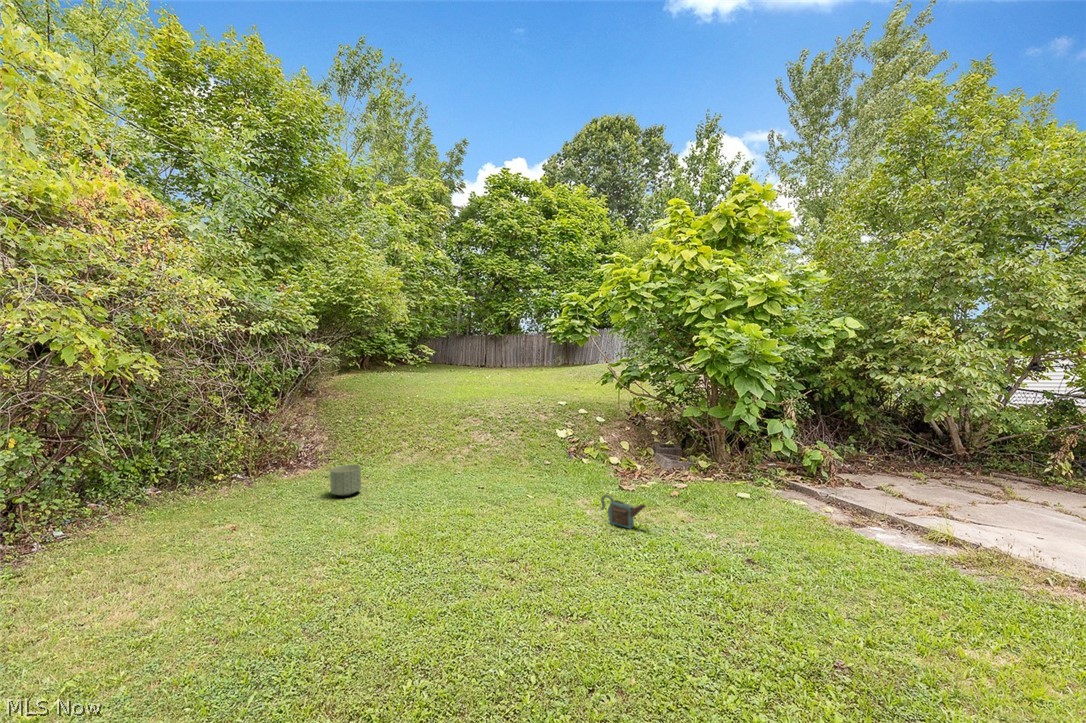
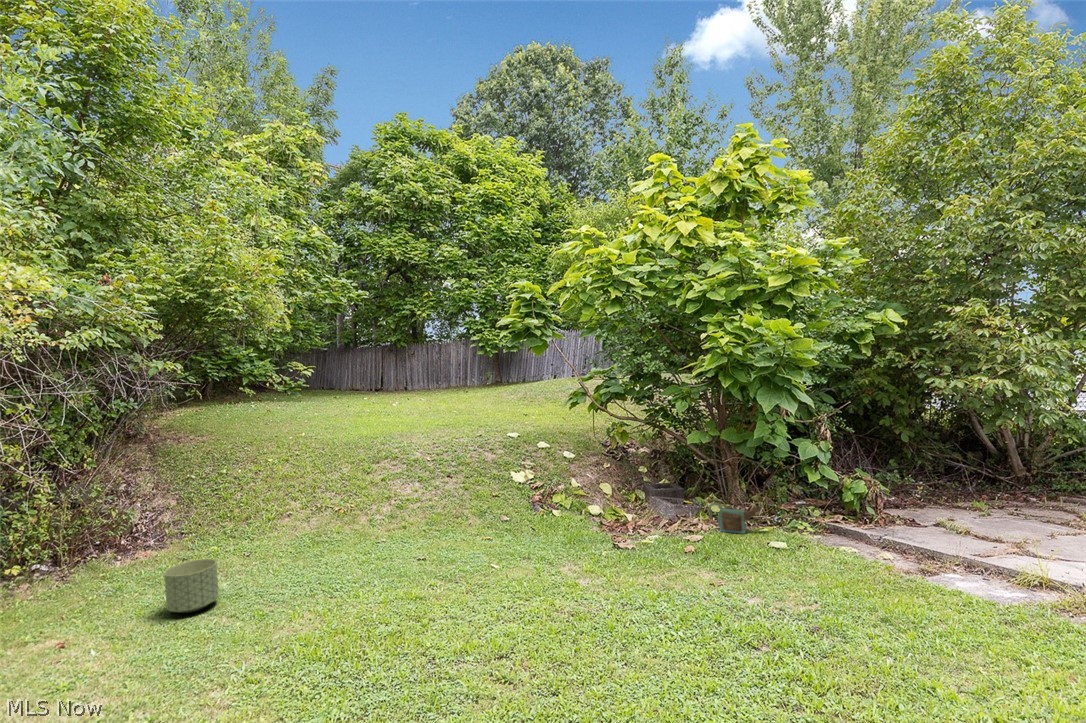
watering can: present [601,495,646,529] -> present [708,503,760,534]

